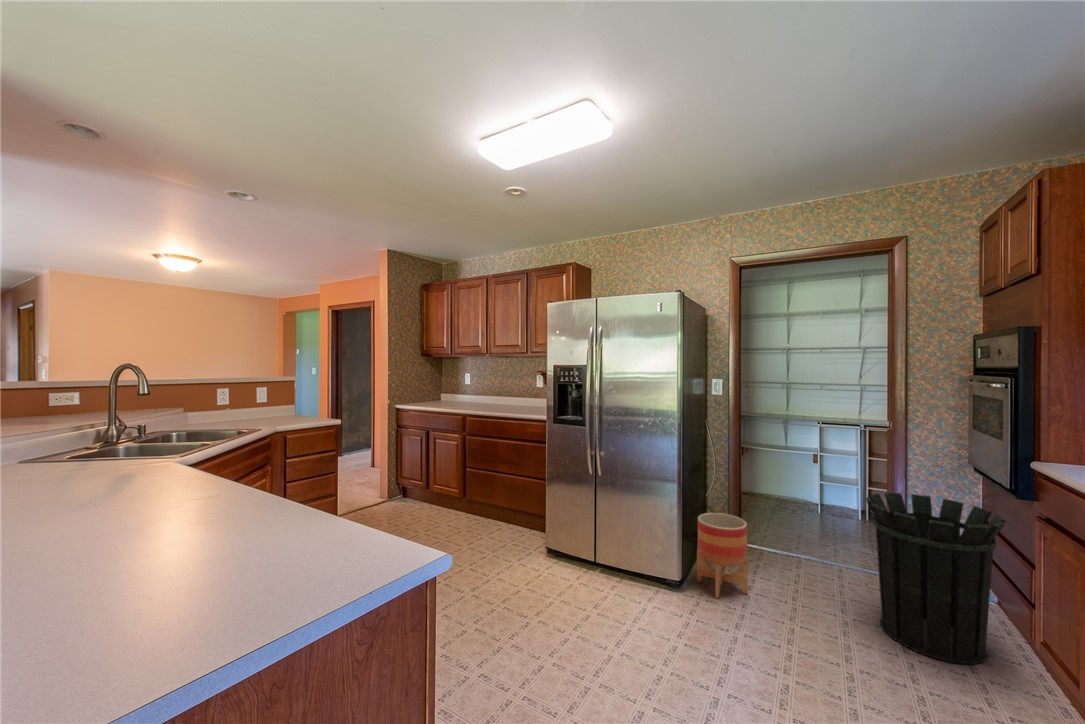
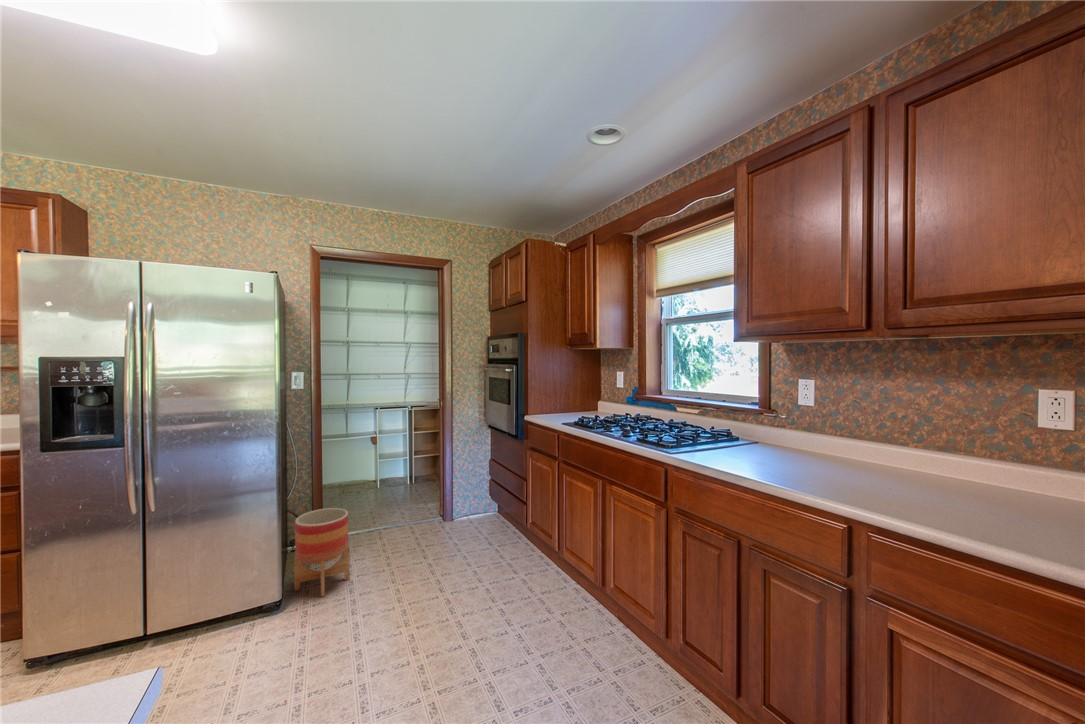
waste bin: present [866,493,1005,664] -> none [439,449,513,560]

